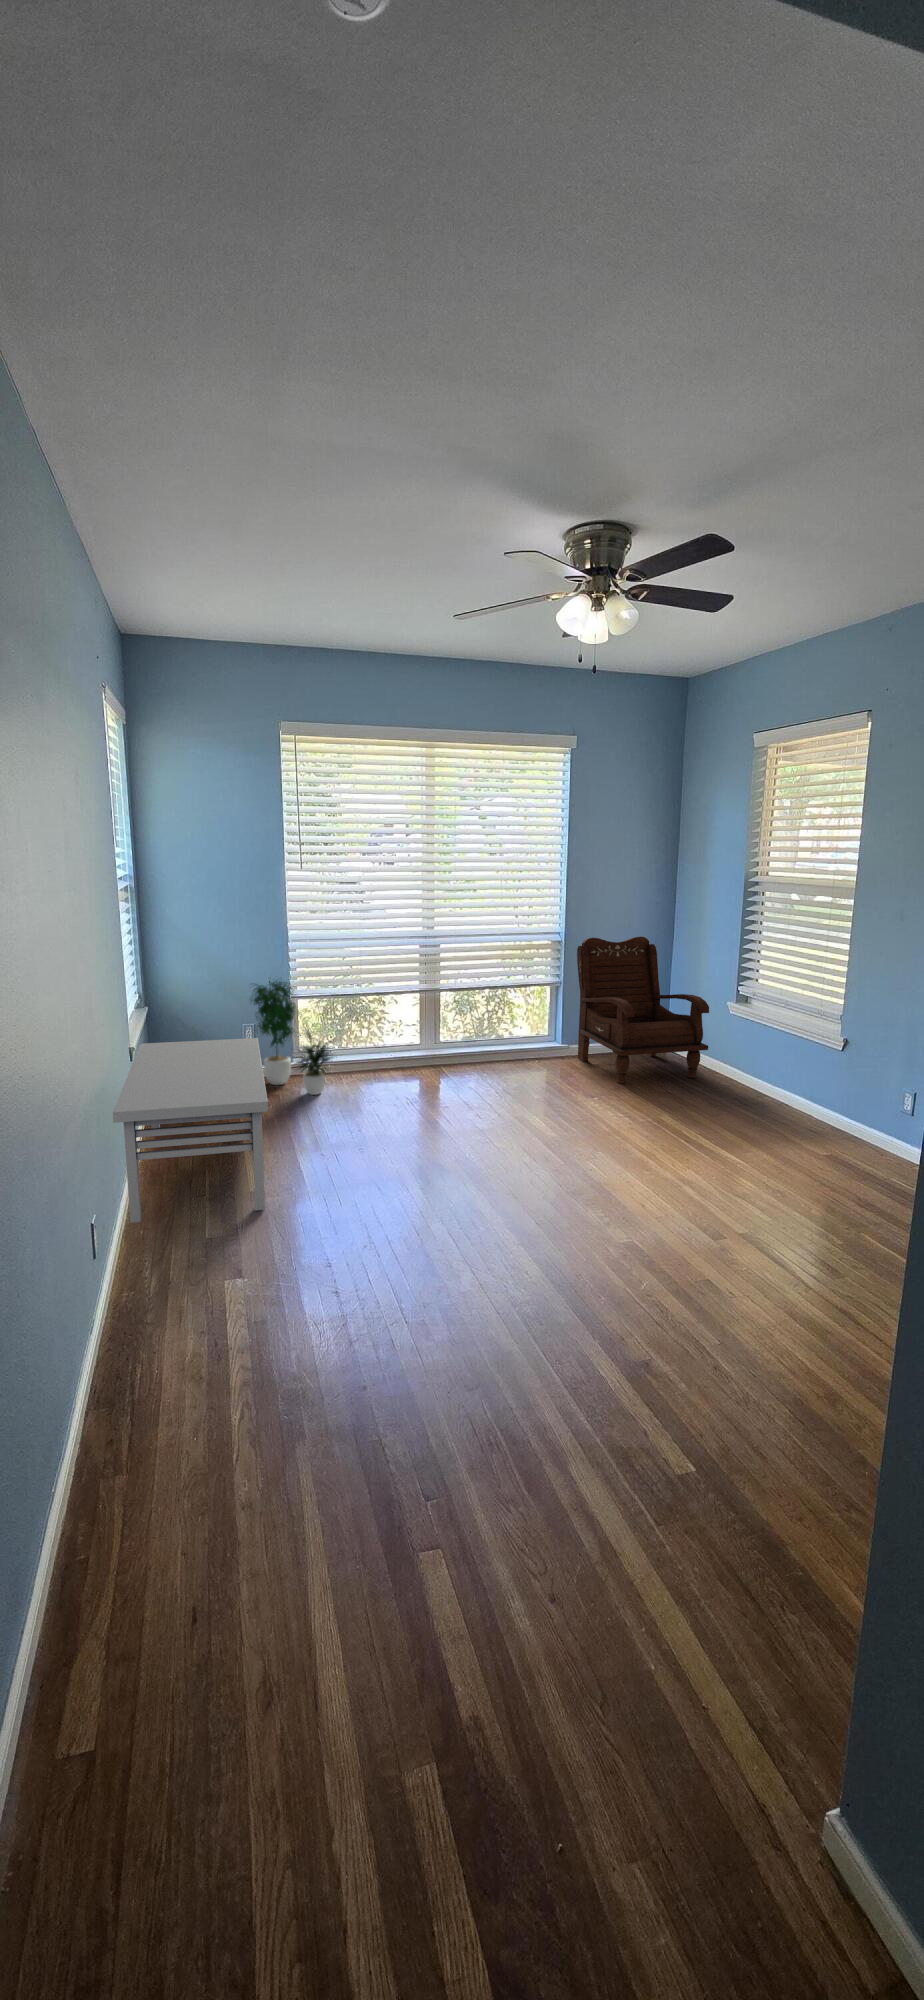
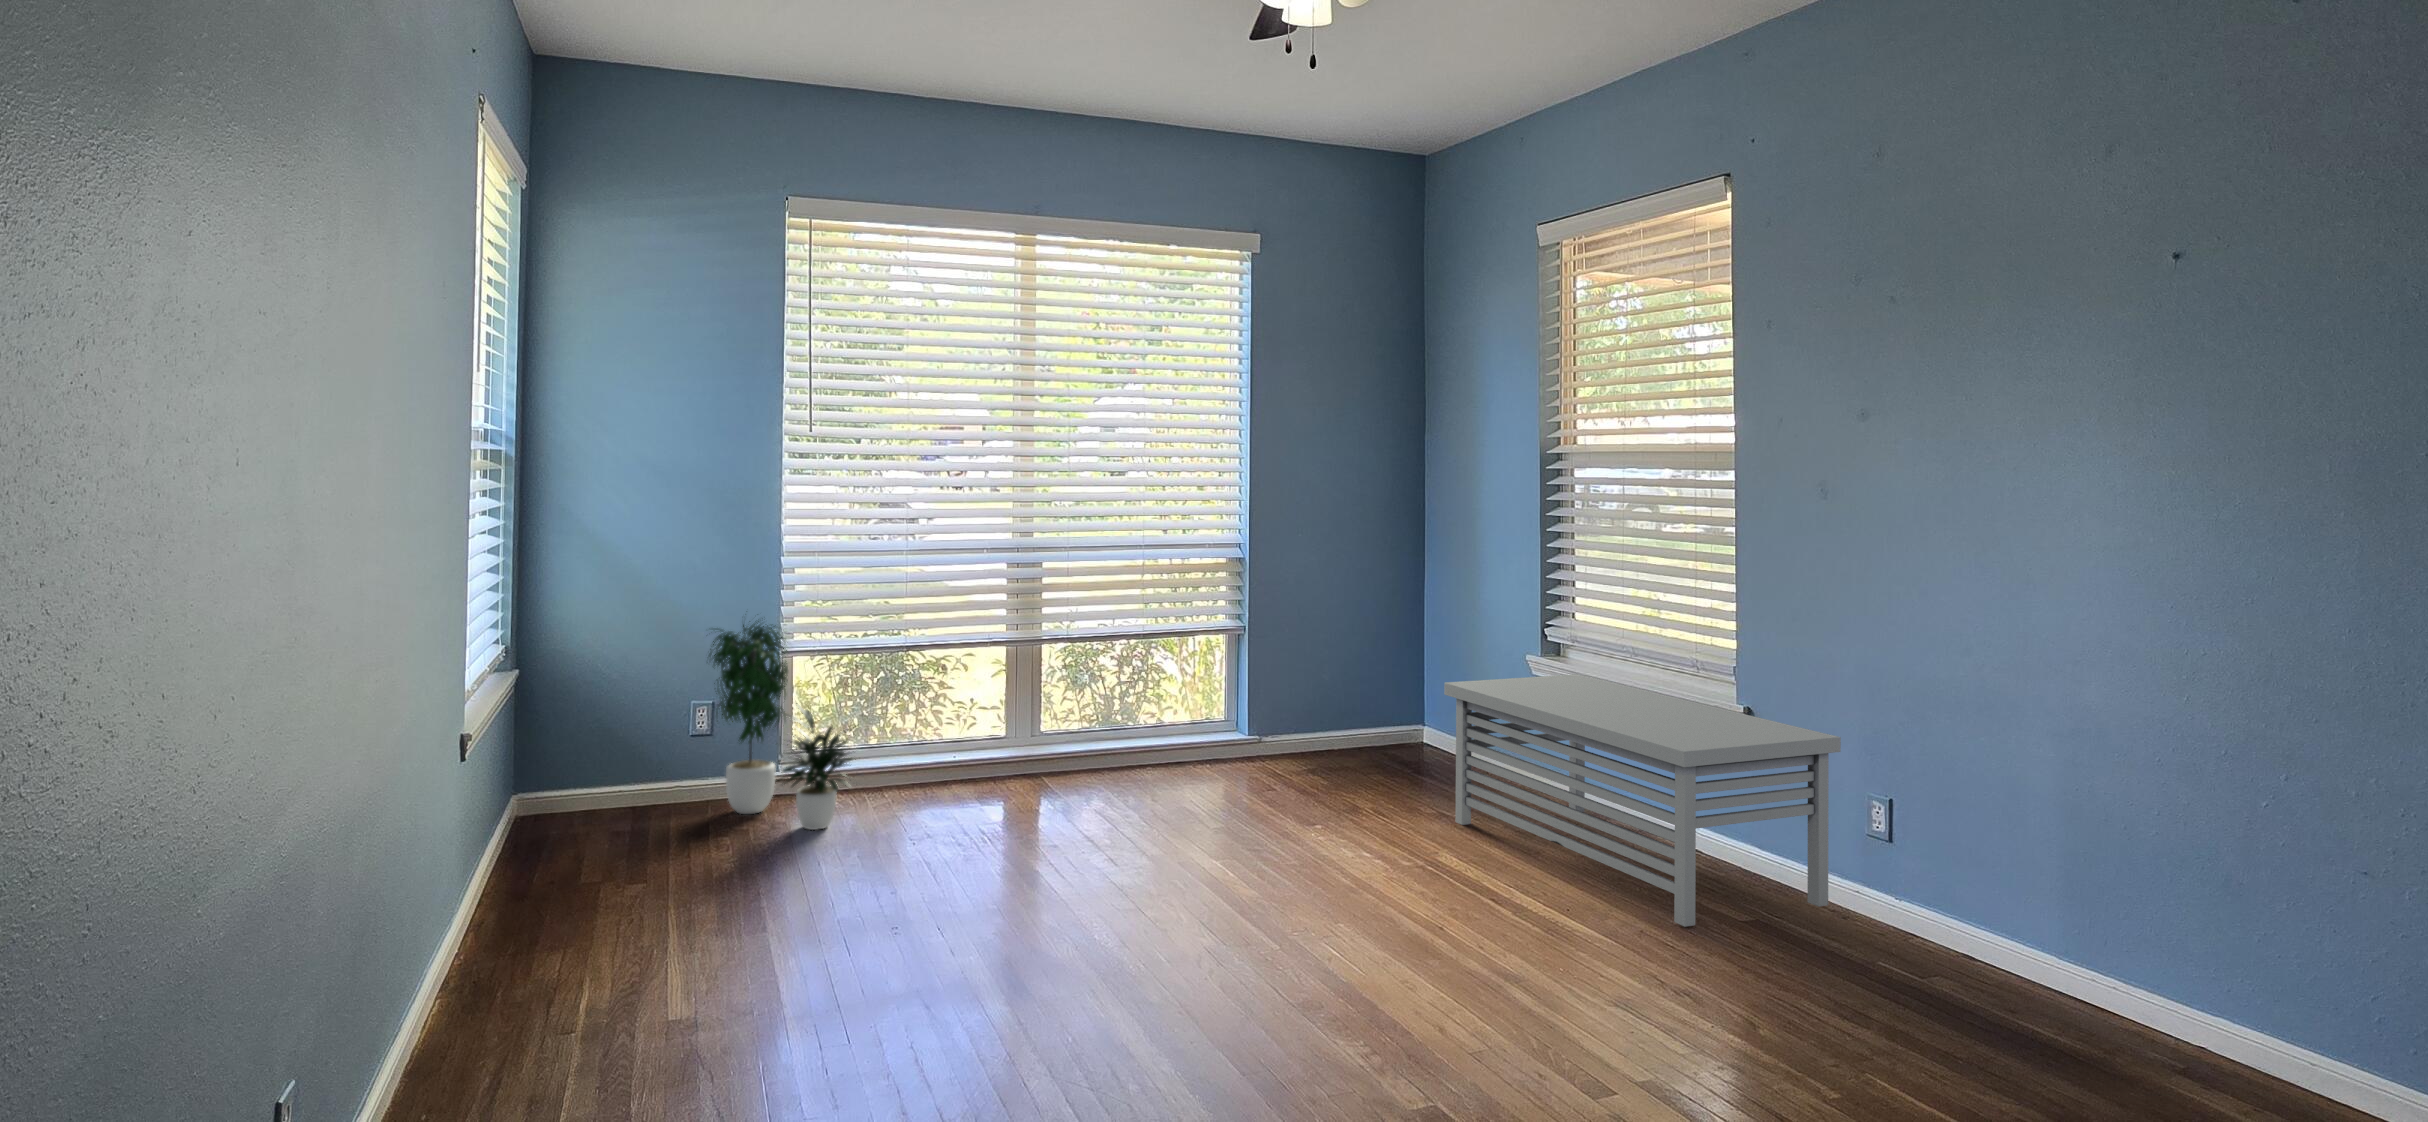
armchair: present [577,937,709,1083] -> none [1271,553,1503,801]
storage bench: present [113,1038,268,1223] -> present [1444,674,1841,927]

